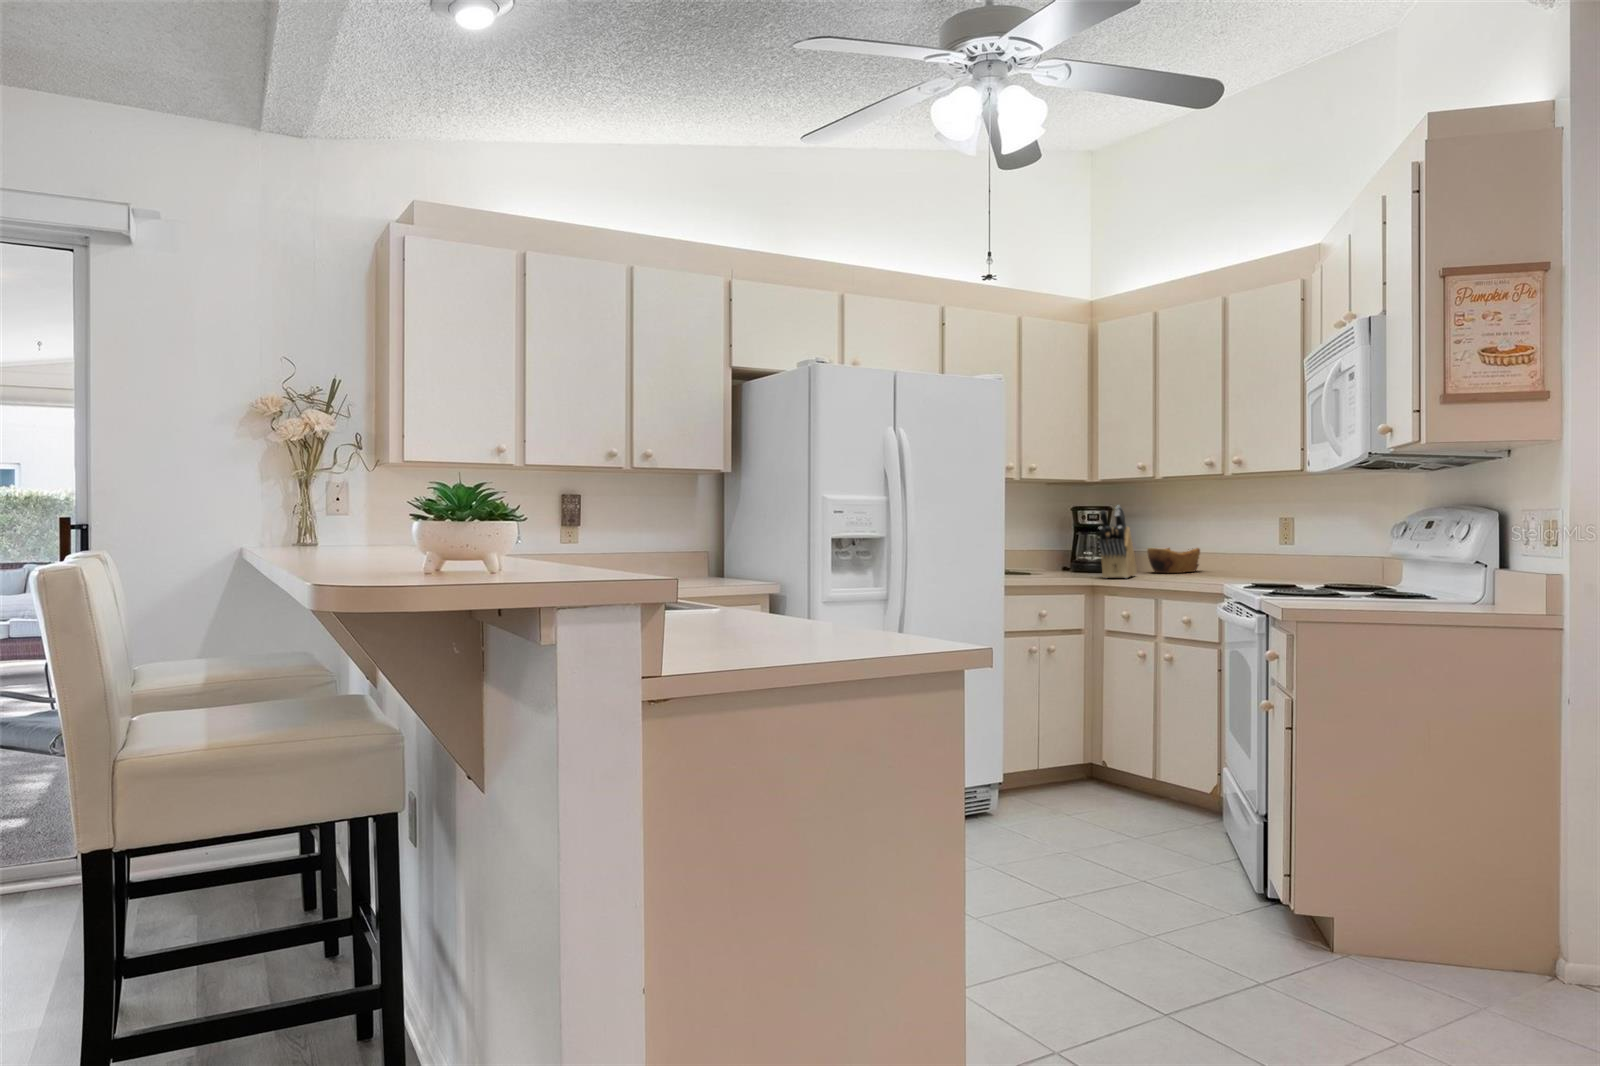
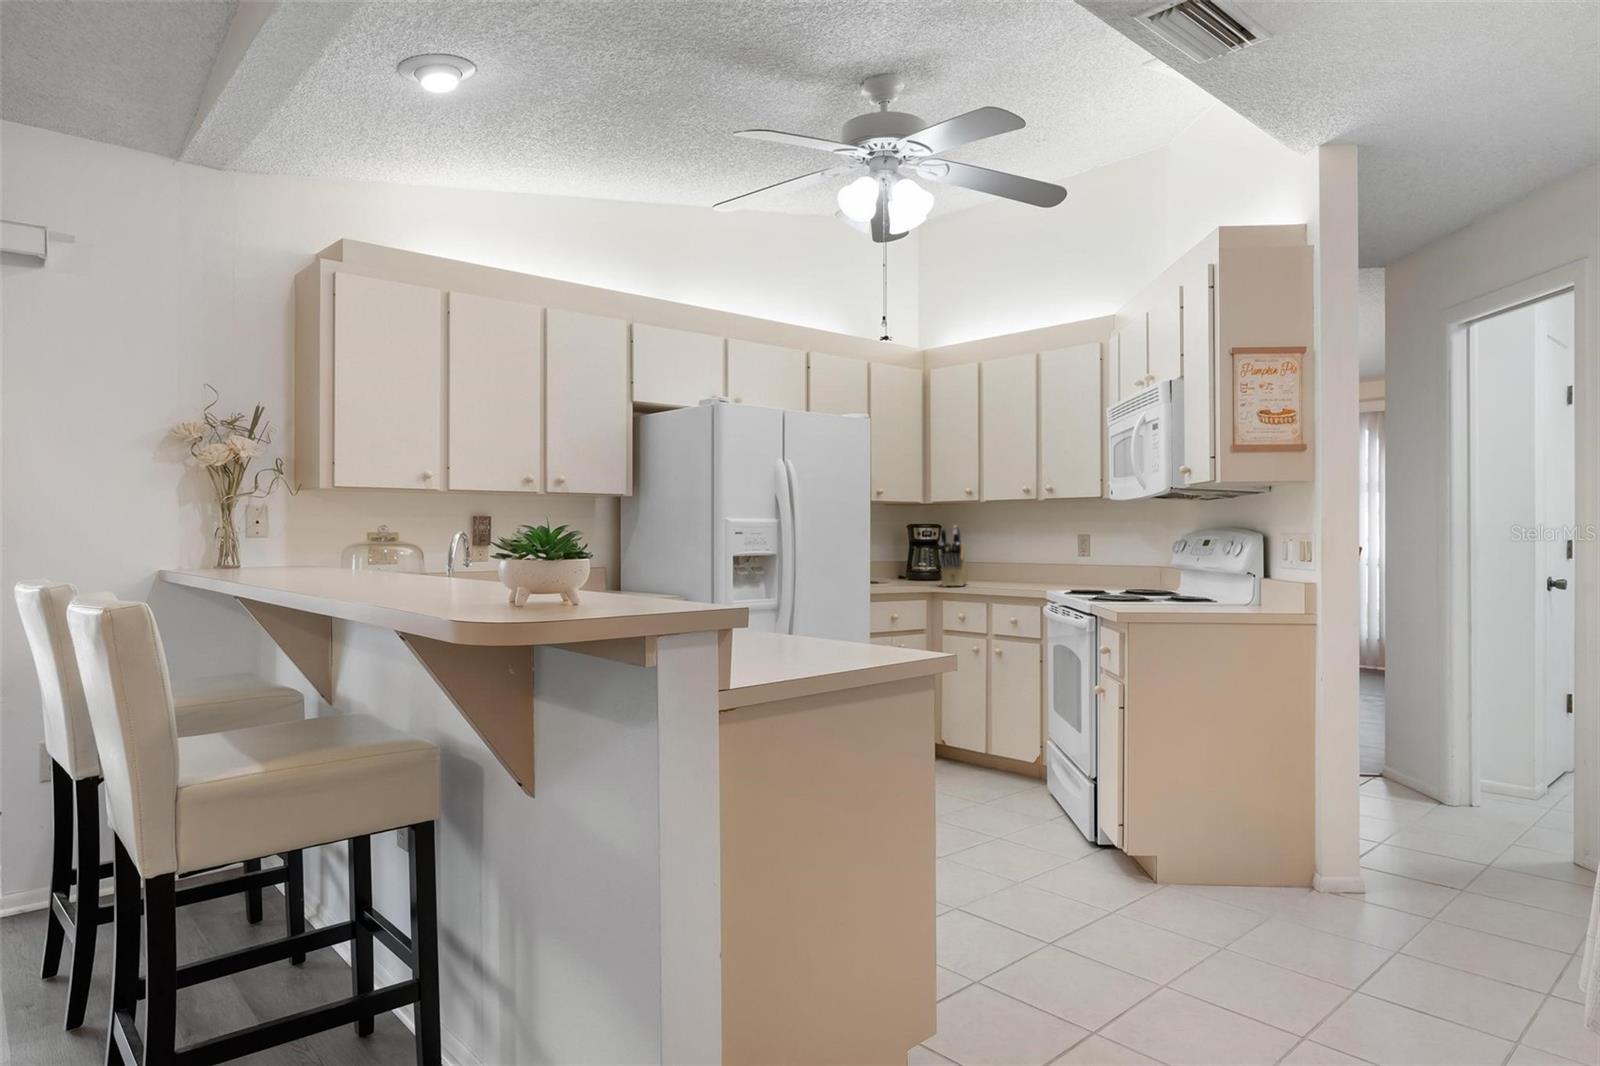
wooden bowl: present [1147,548,1200,573] -> none [972,555,1015,581]

